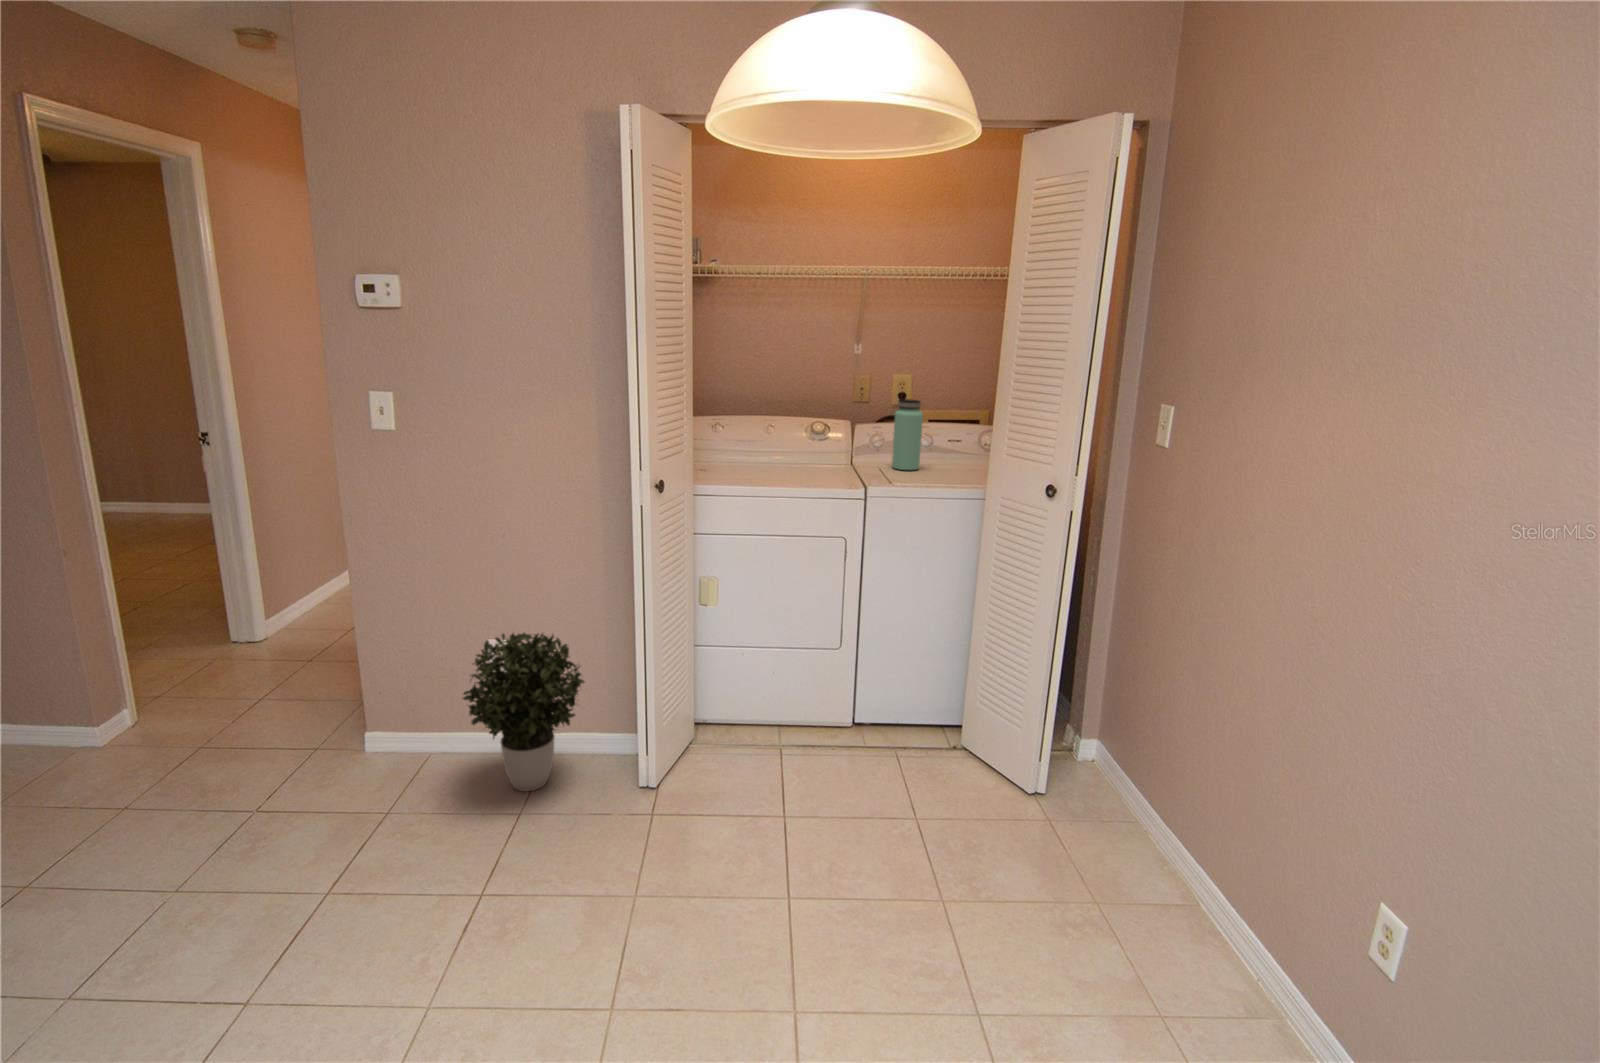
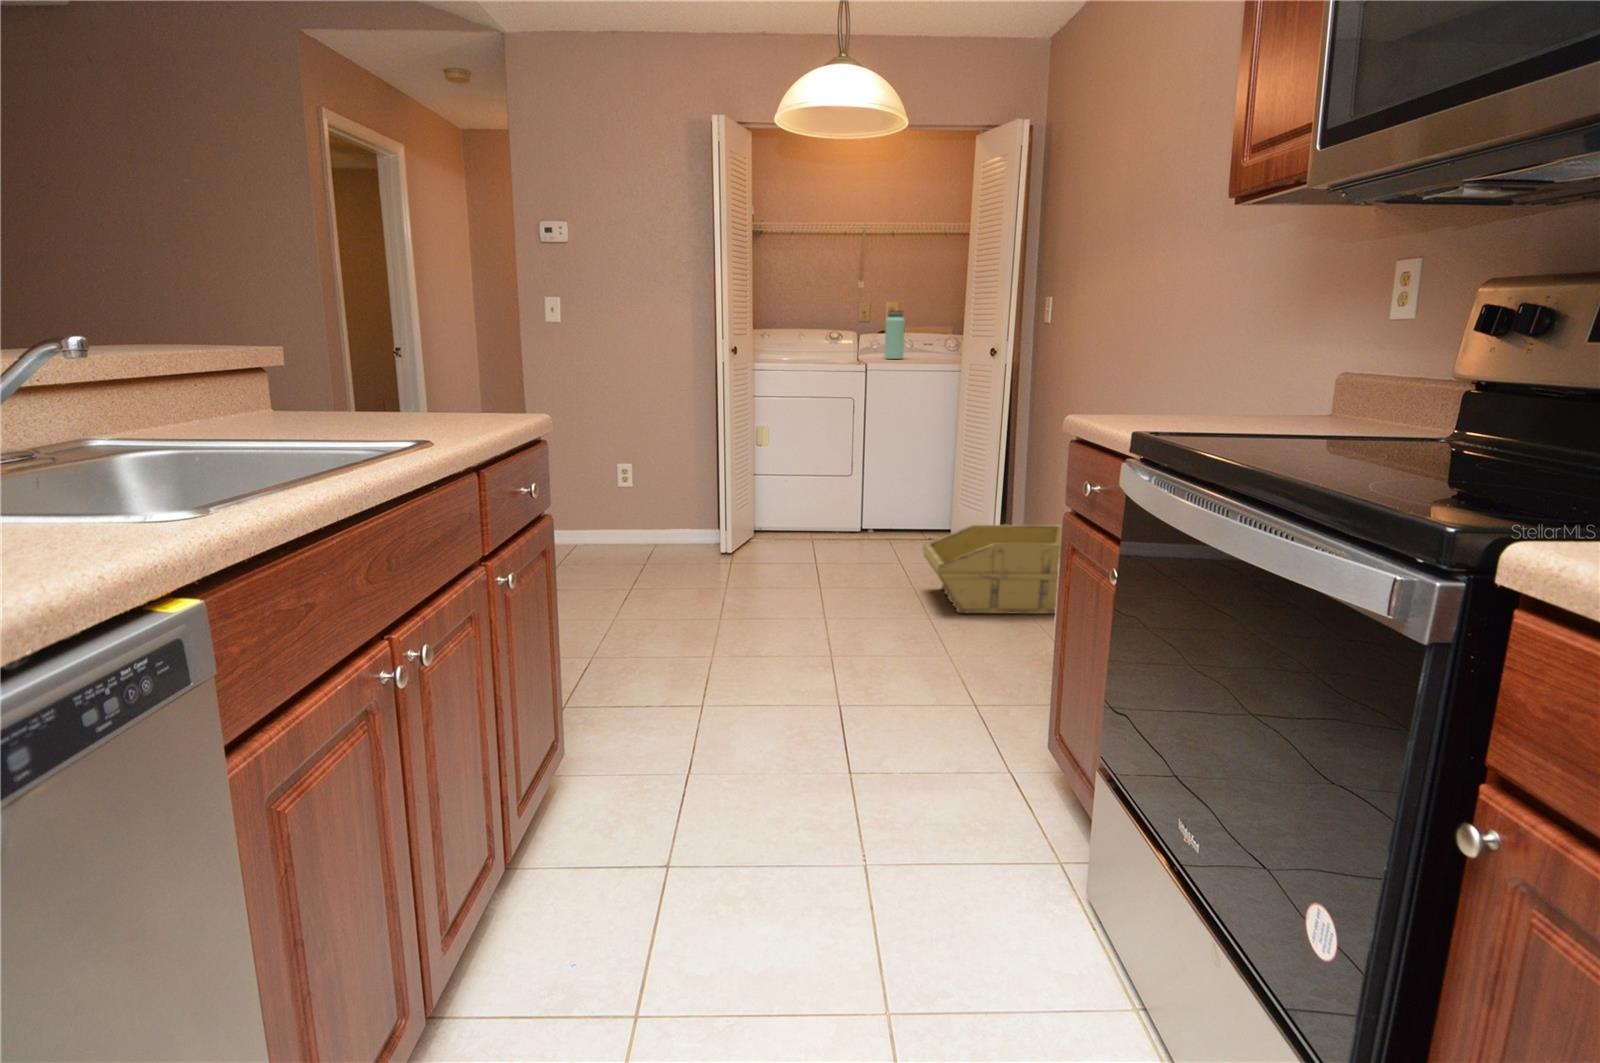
potted plant: present [463,633,585,791] -> none [610,451,684,557]
storage bin: none [959,803,1271,1000] -> present [923,525,1061,614]

